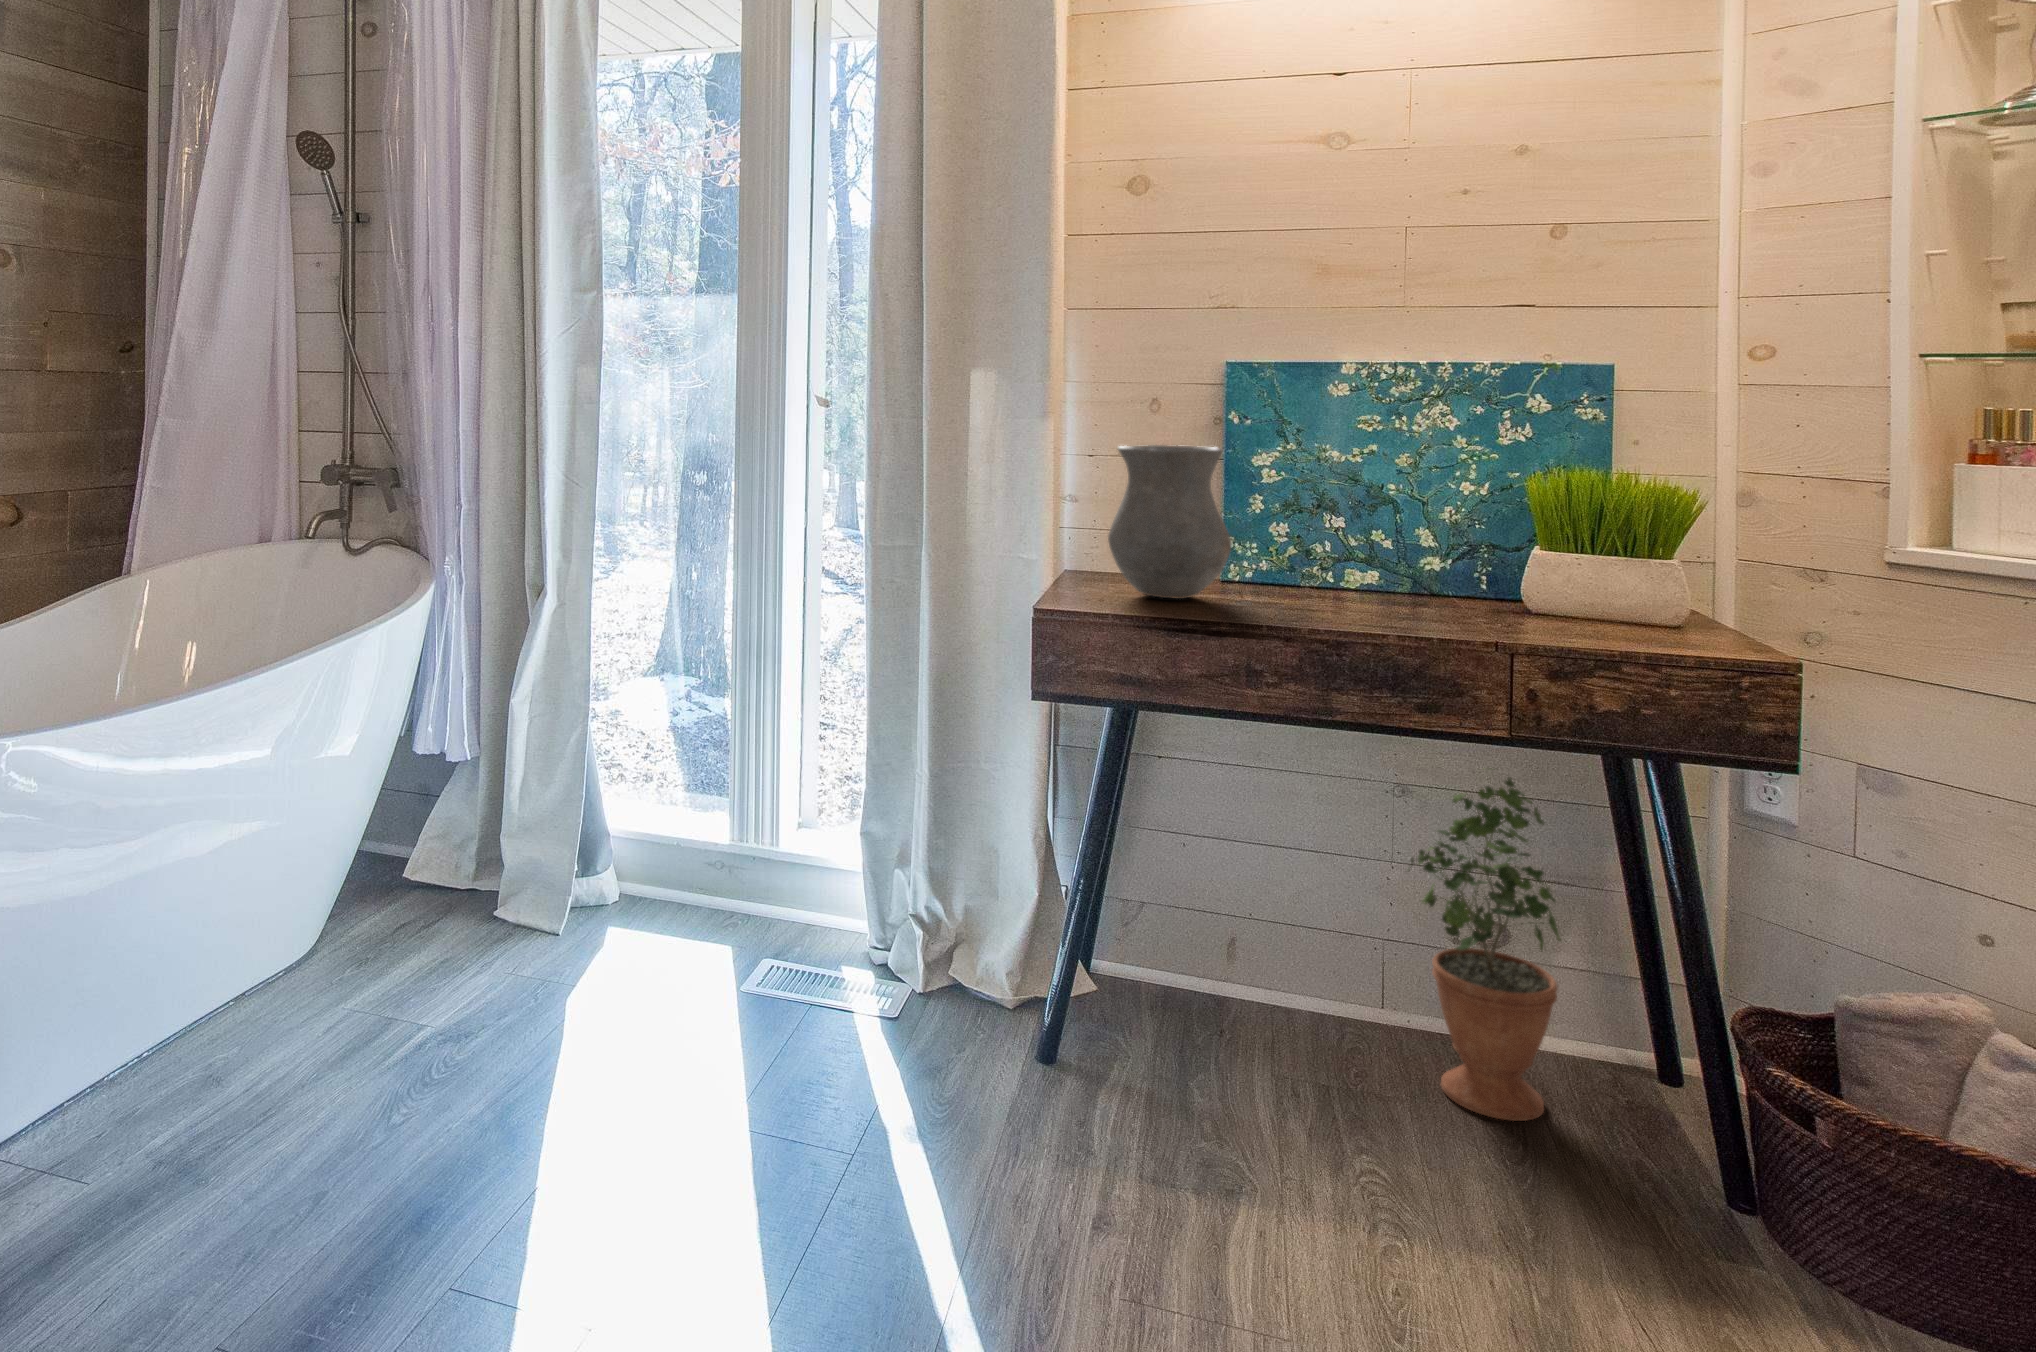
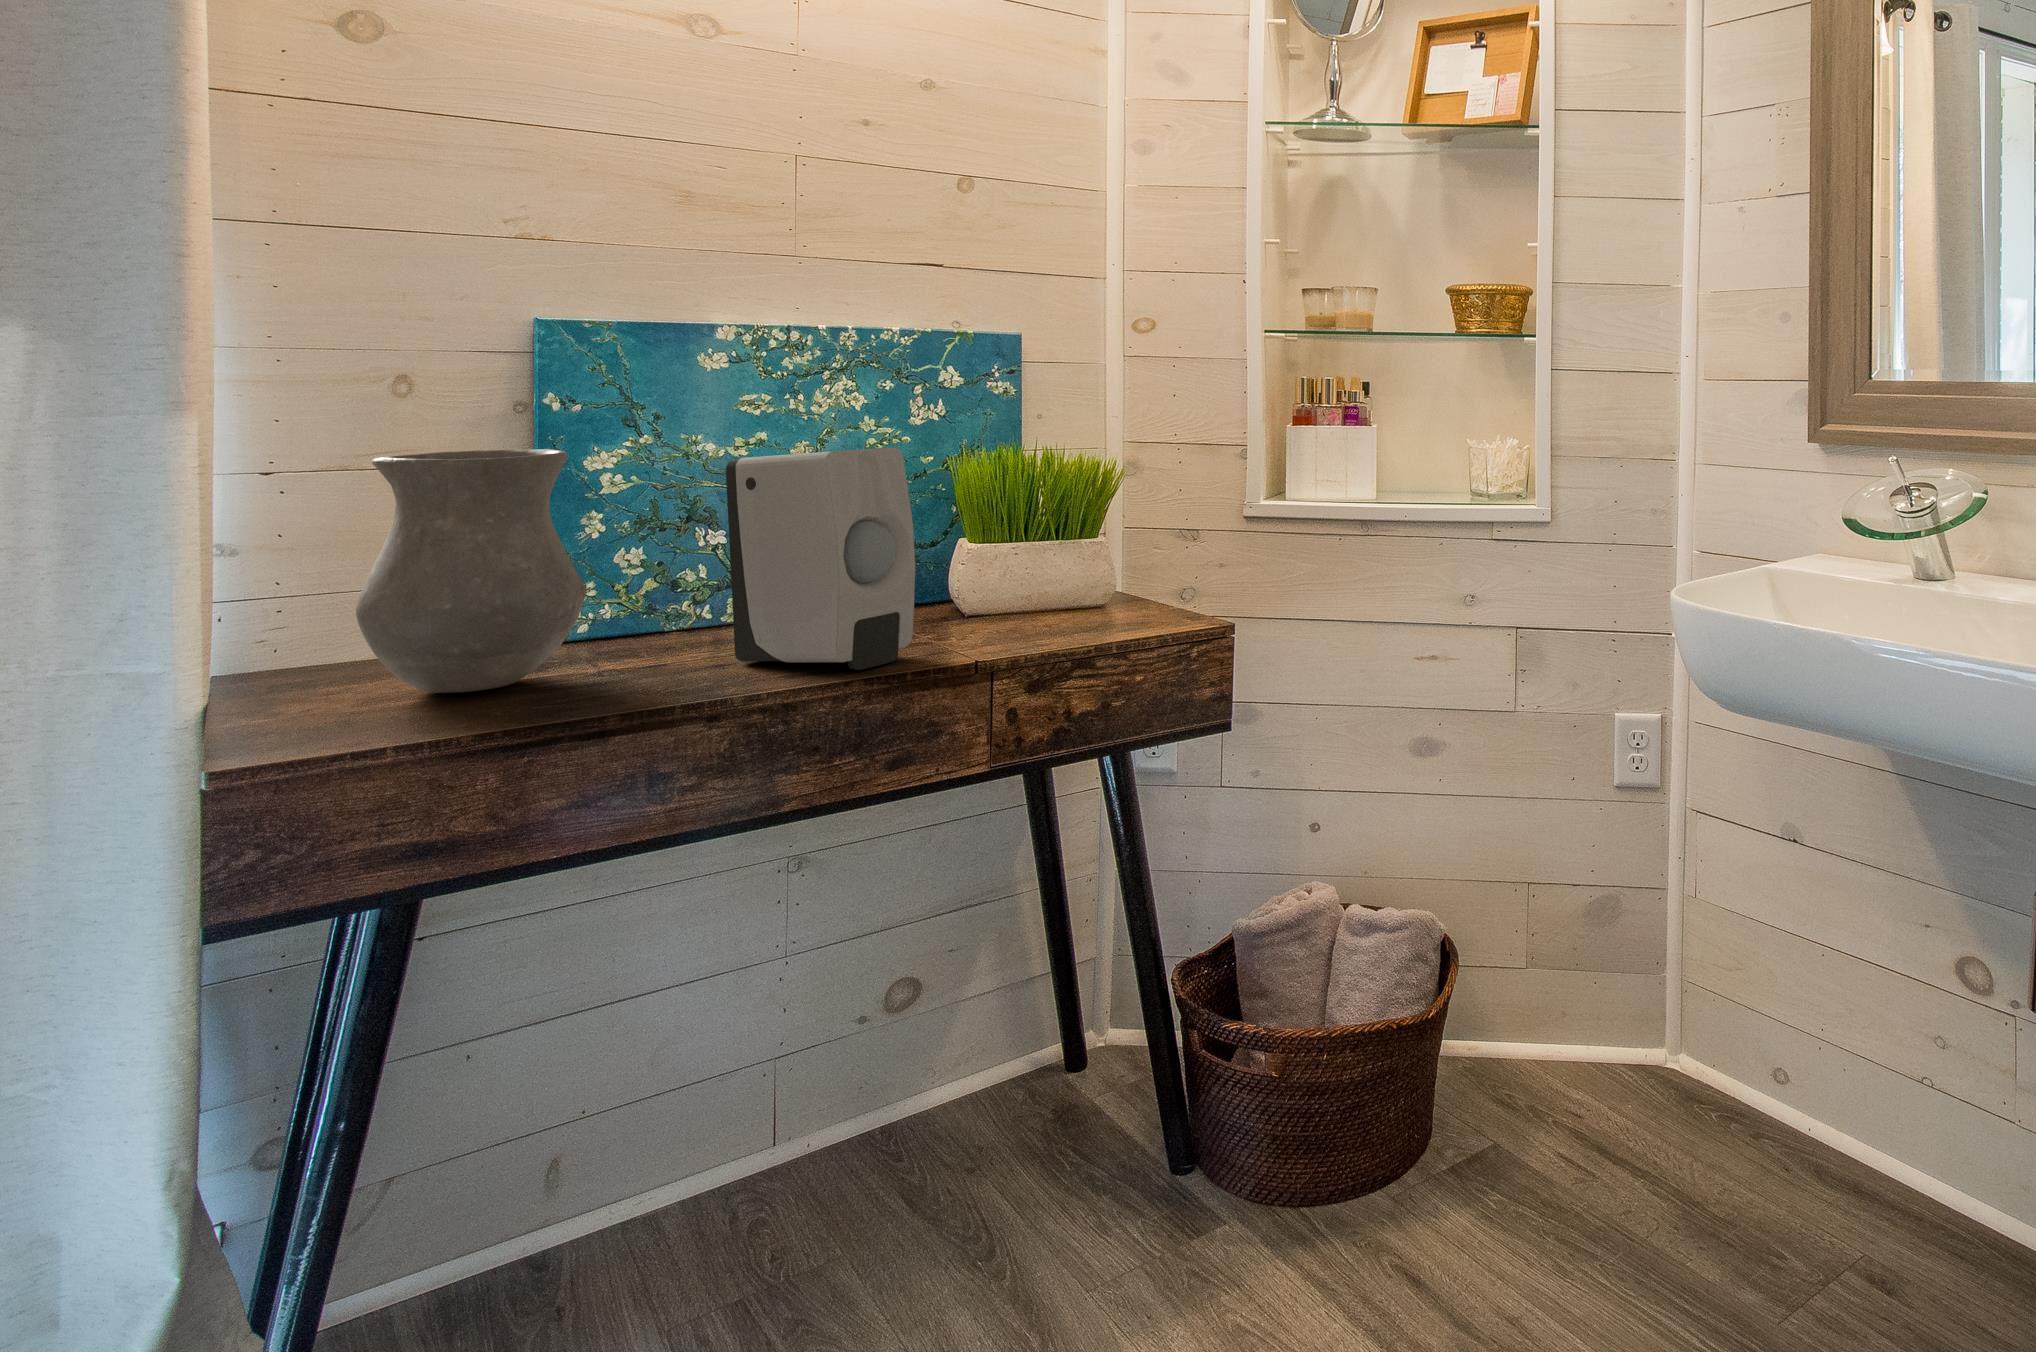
soap dispenser: none [1320,460,1456,630] -> present [726,447,915,670]
potted plant: present [1411,778,1560,1121] -> none [820,806,994,1229]

